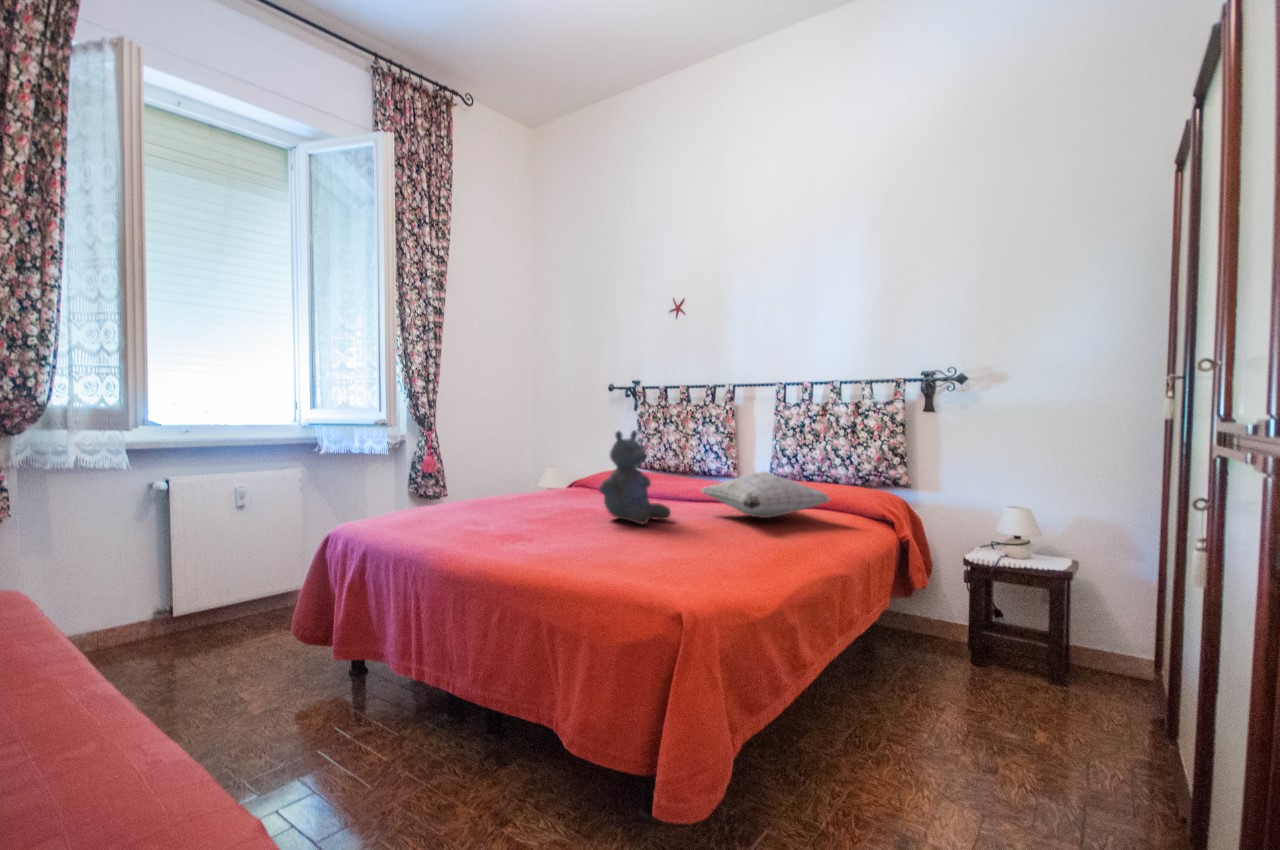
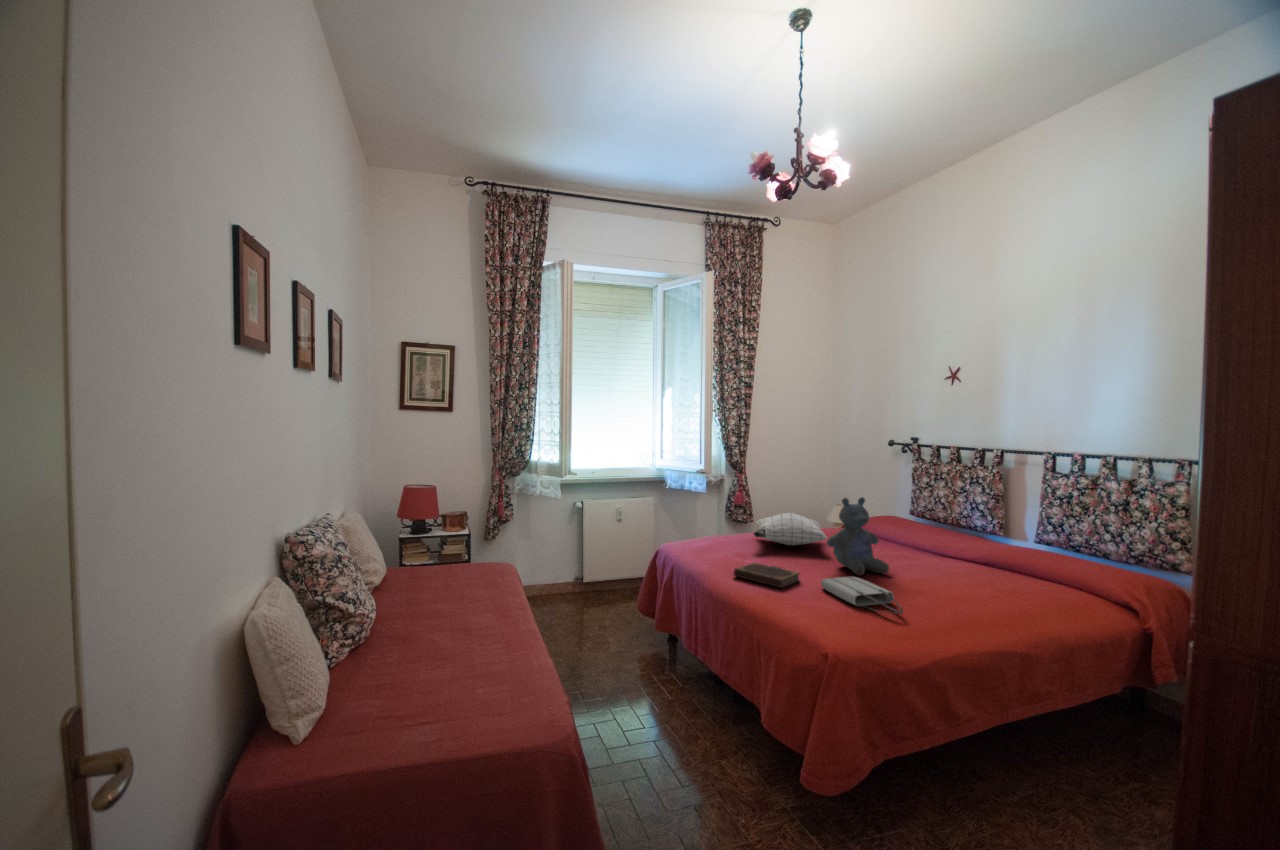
pillow: present [701,472,830,518] -> present [753,513,827,546]
tote bag: none [616,524,736,555] -> present [821,577,903,614]
notebook: none [494,525,584,550] -> present [734,563,799,588]

